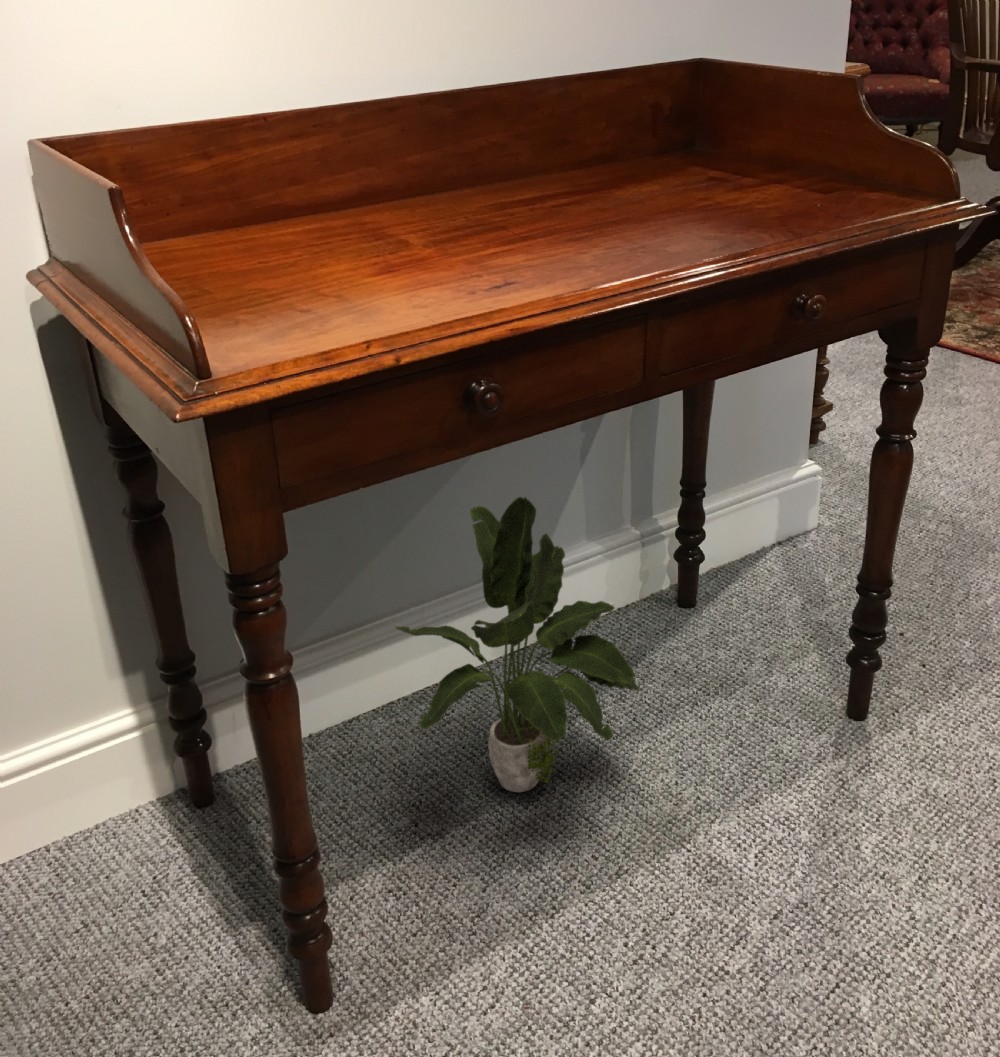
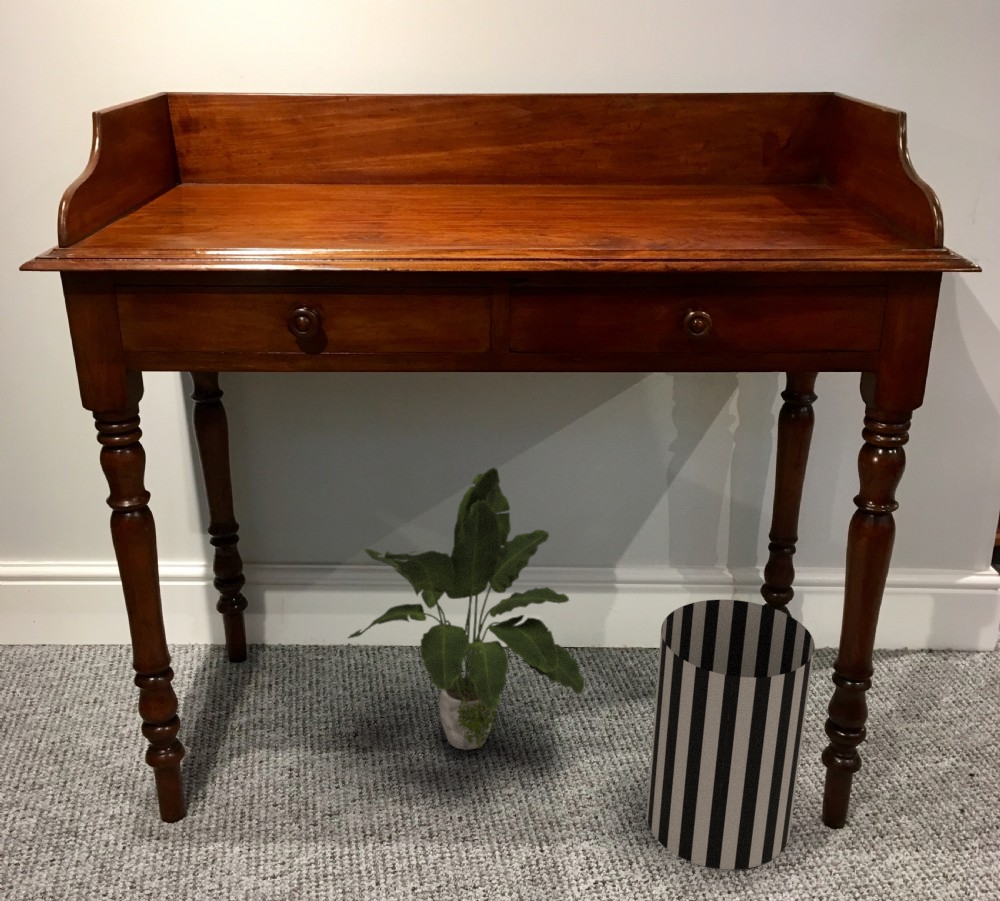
wastebasket: none [718,548,880,800] -> present [647,599,815,870]

